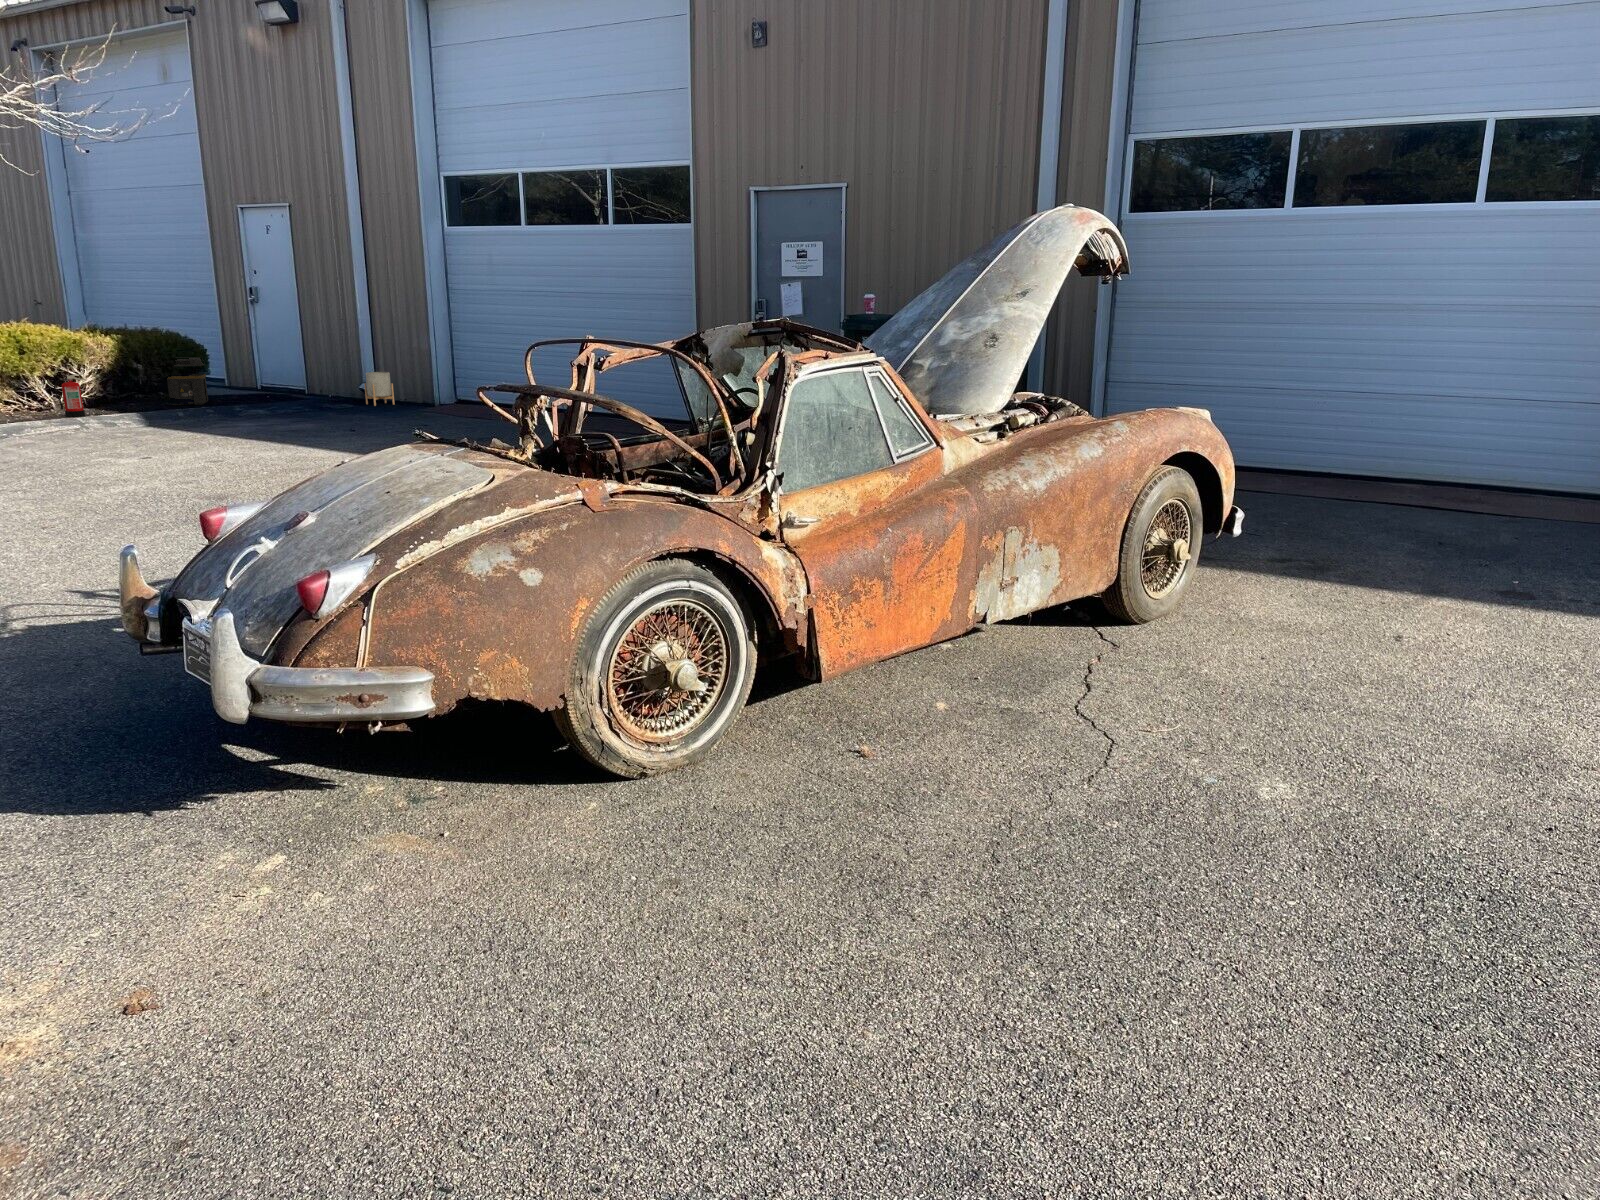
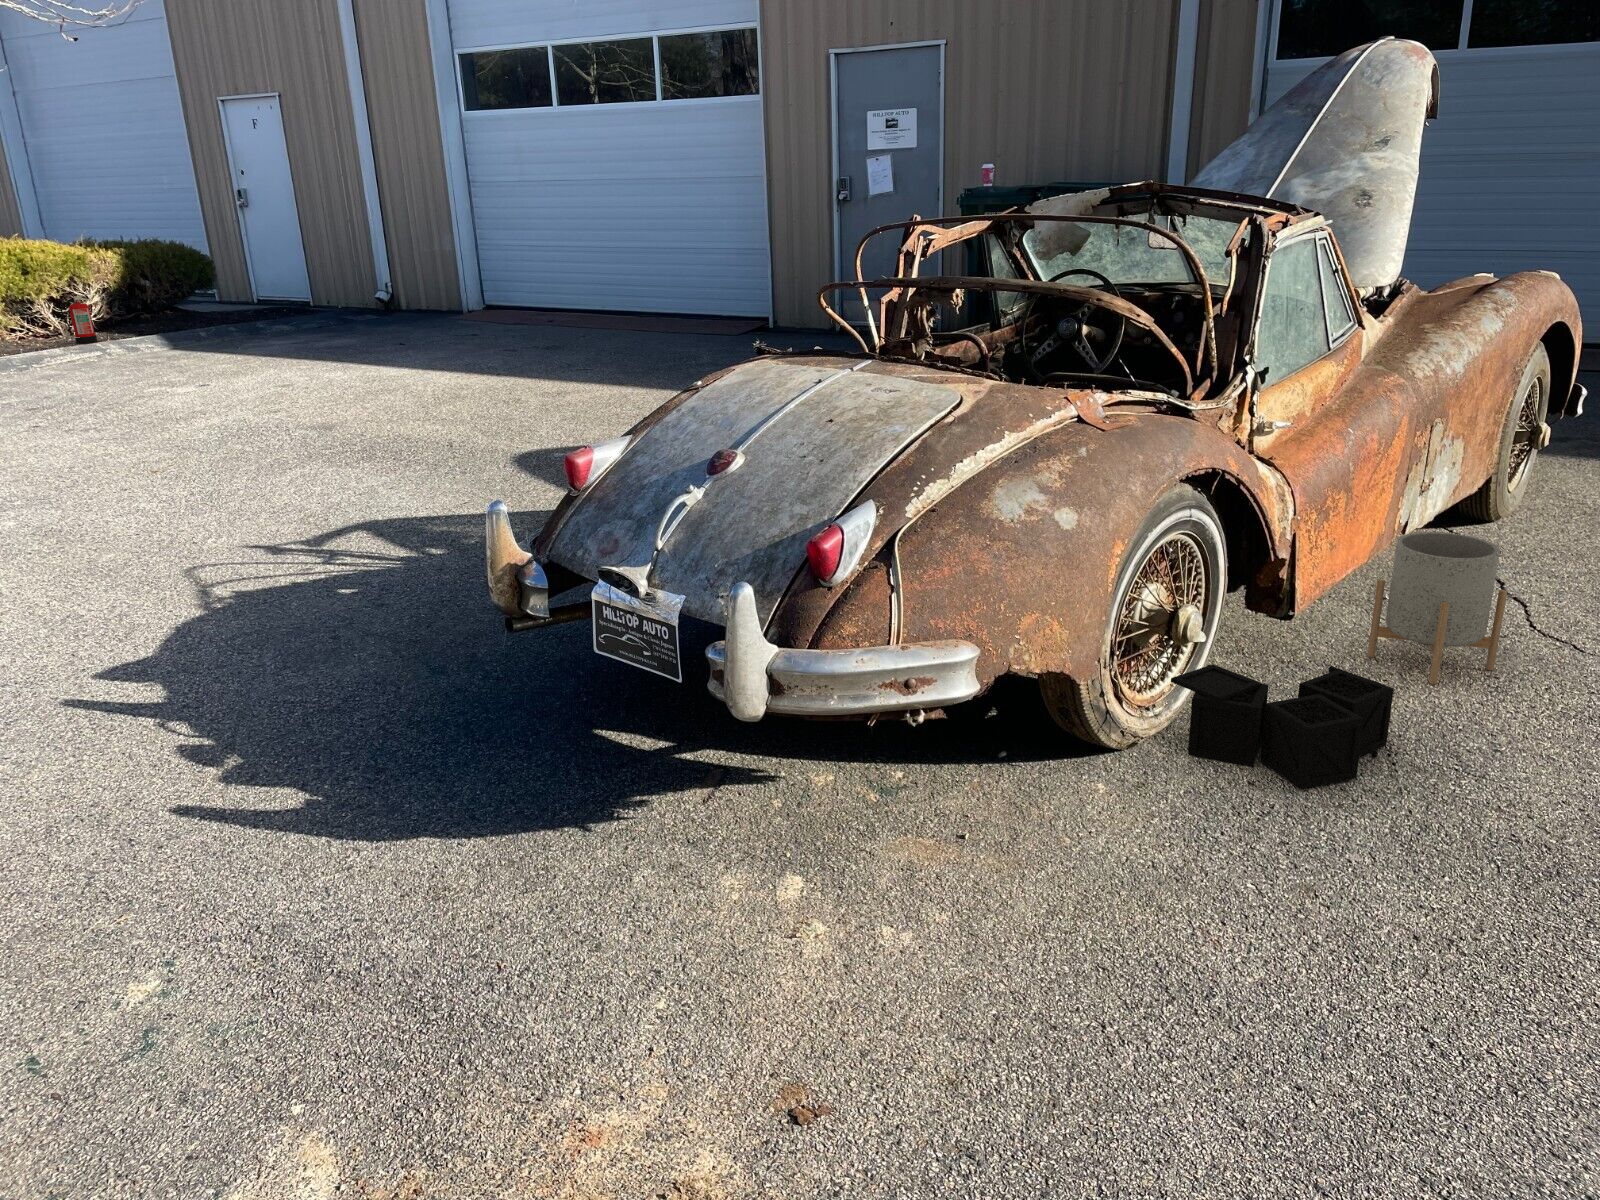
toolbox: present [167,358,208,405] -> none [174,269,224,325]
planter: present [364,372,395,406] -> present [1367,532,1508,684]
storage bin: none [676,712,856,814] -> present [1171,664,1397,789]

